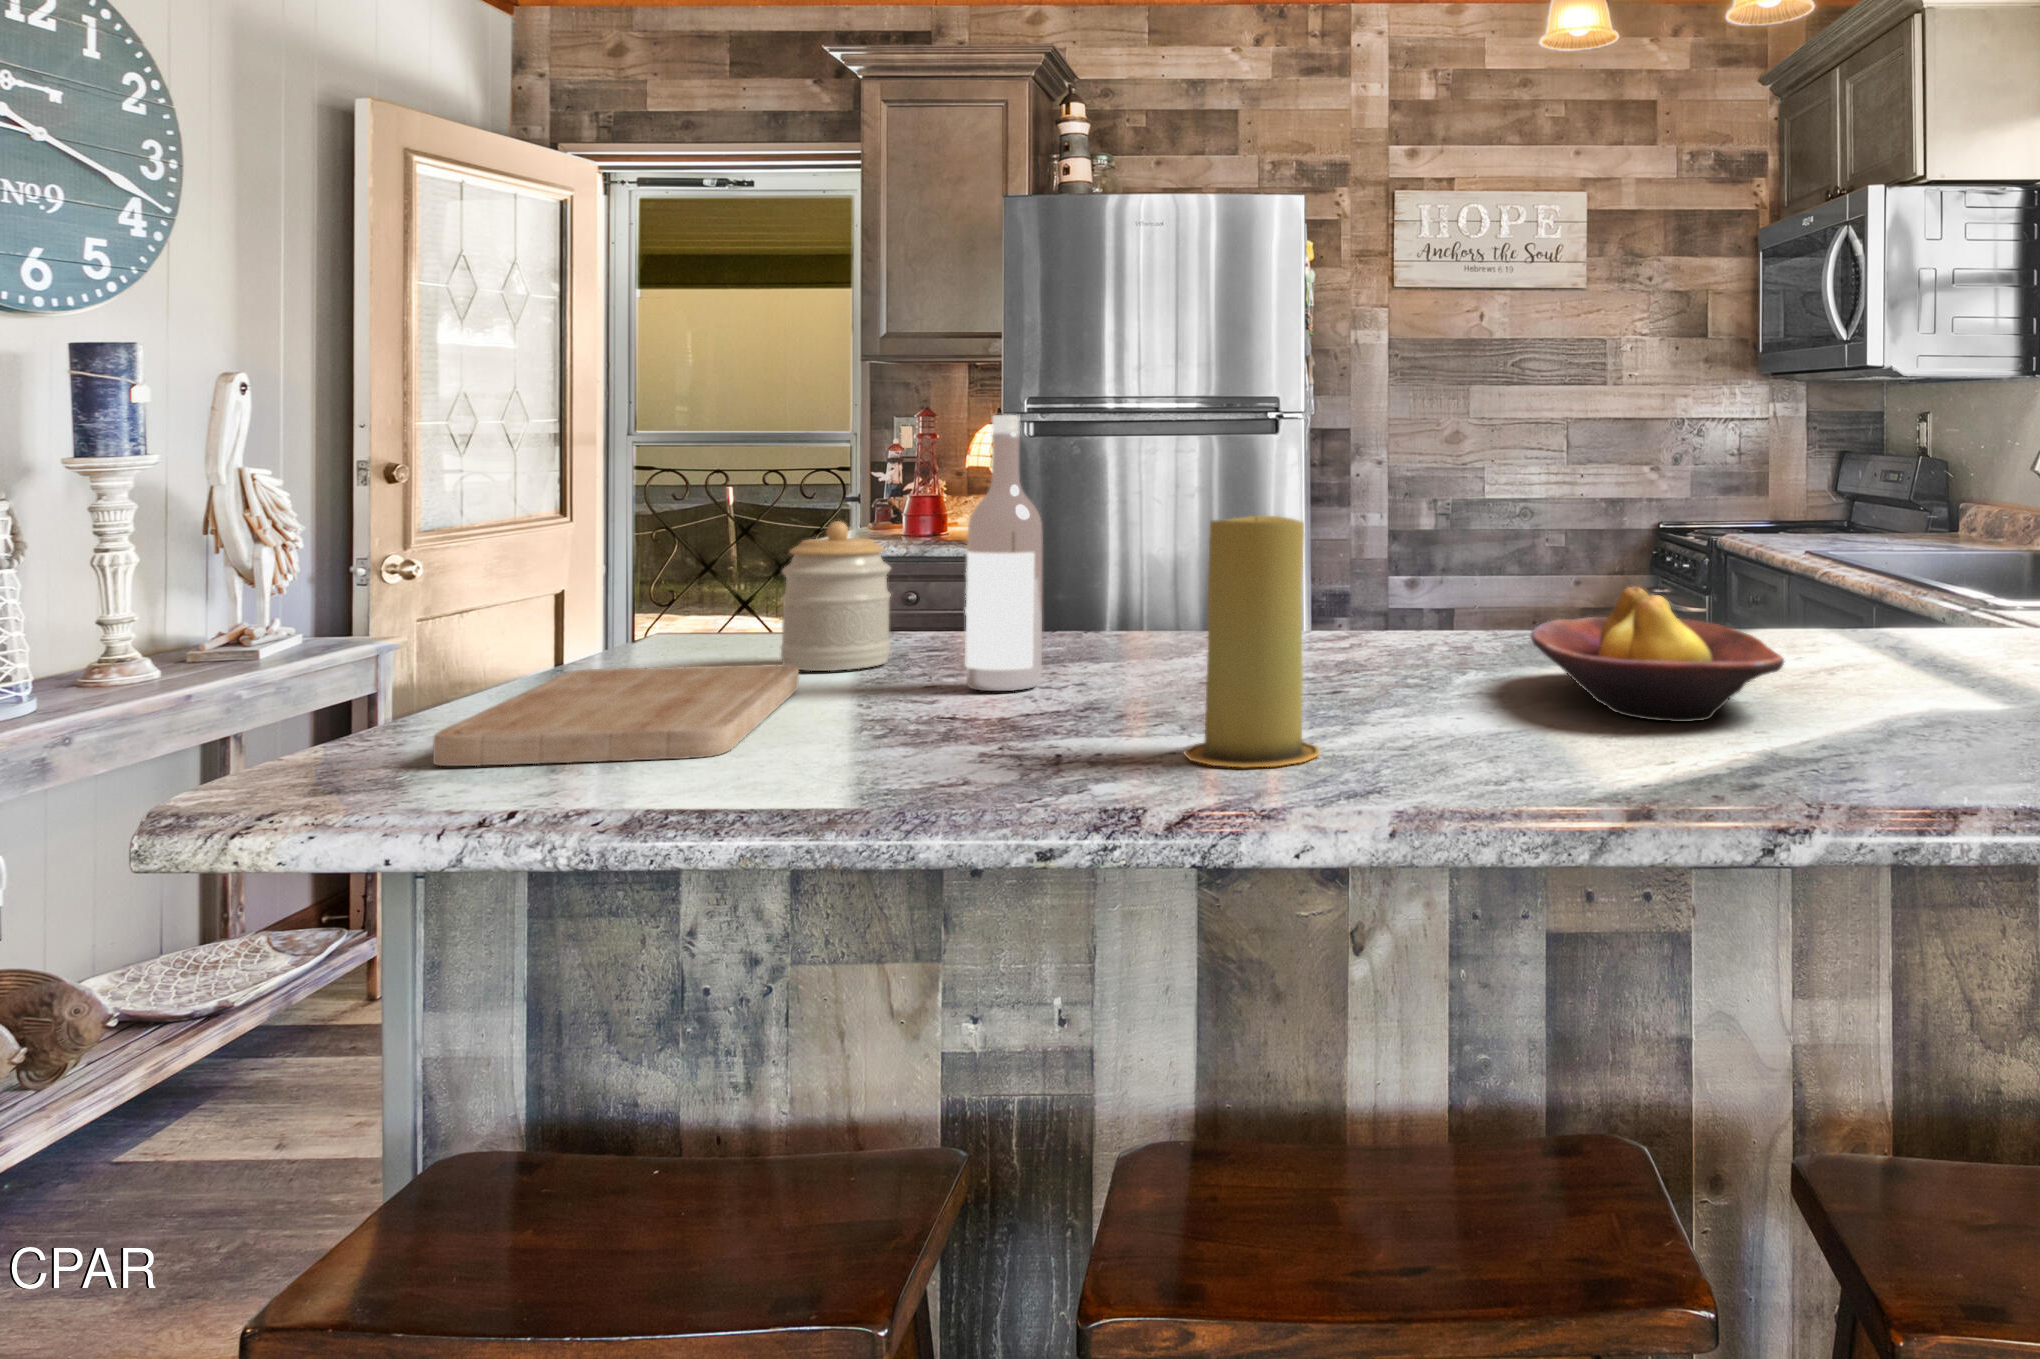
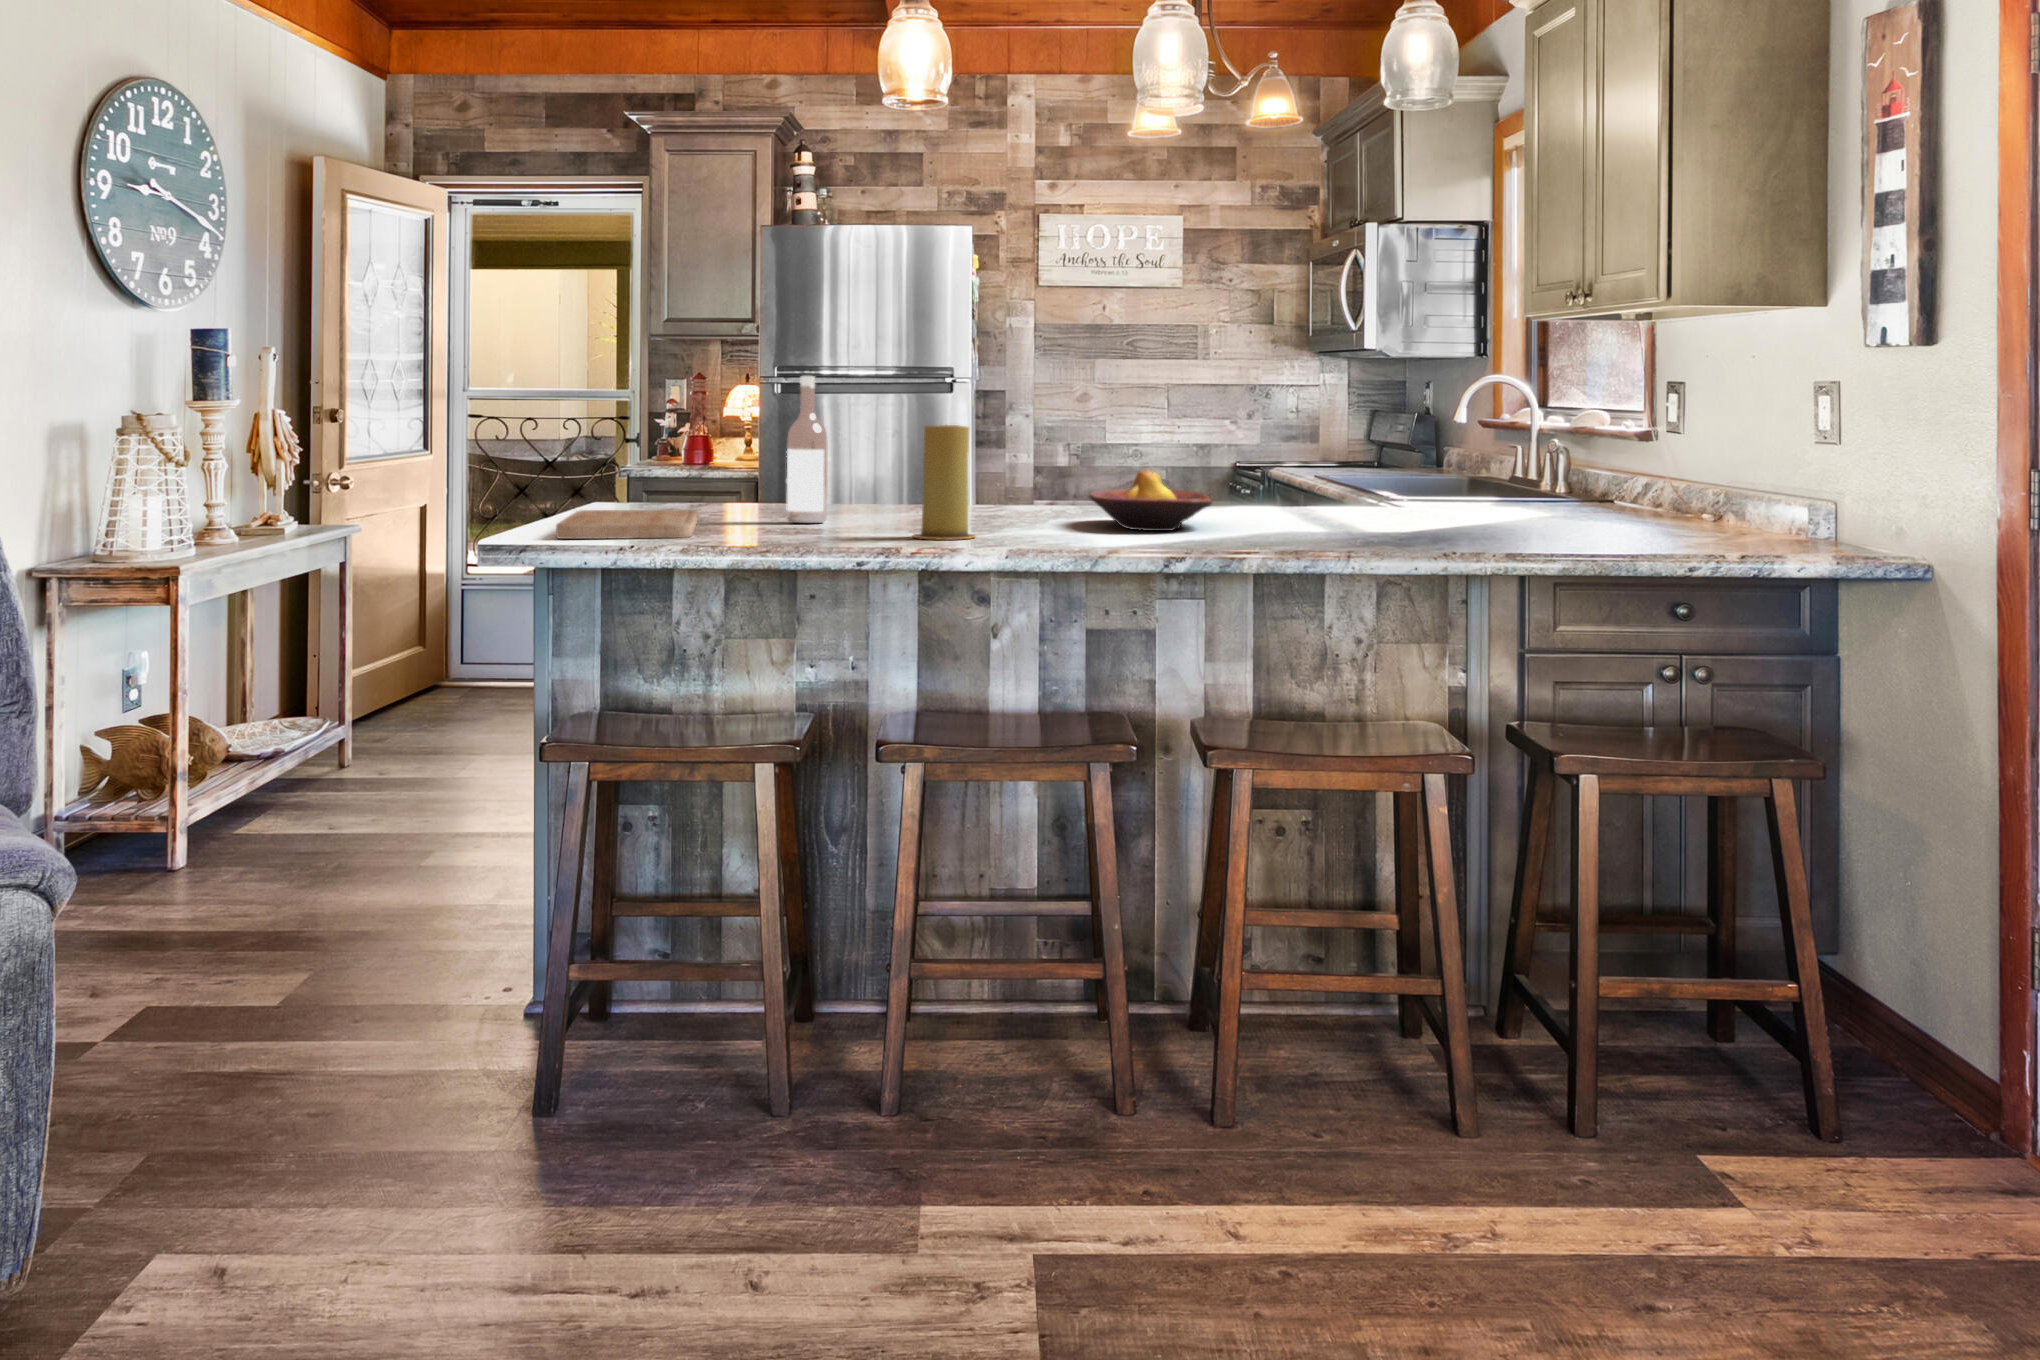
jar: present [781,521,891,671] -> none [674,436,735,518]

